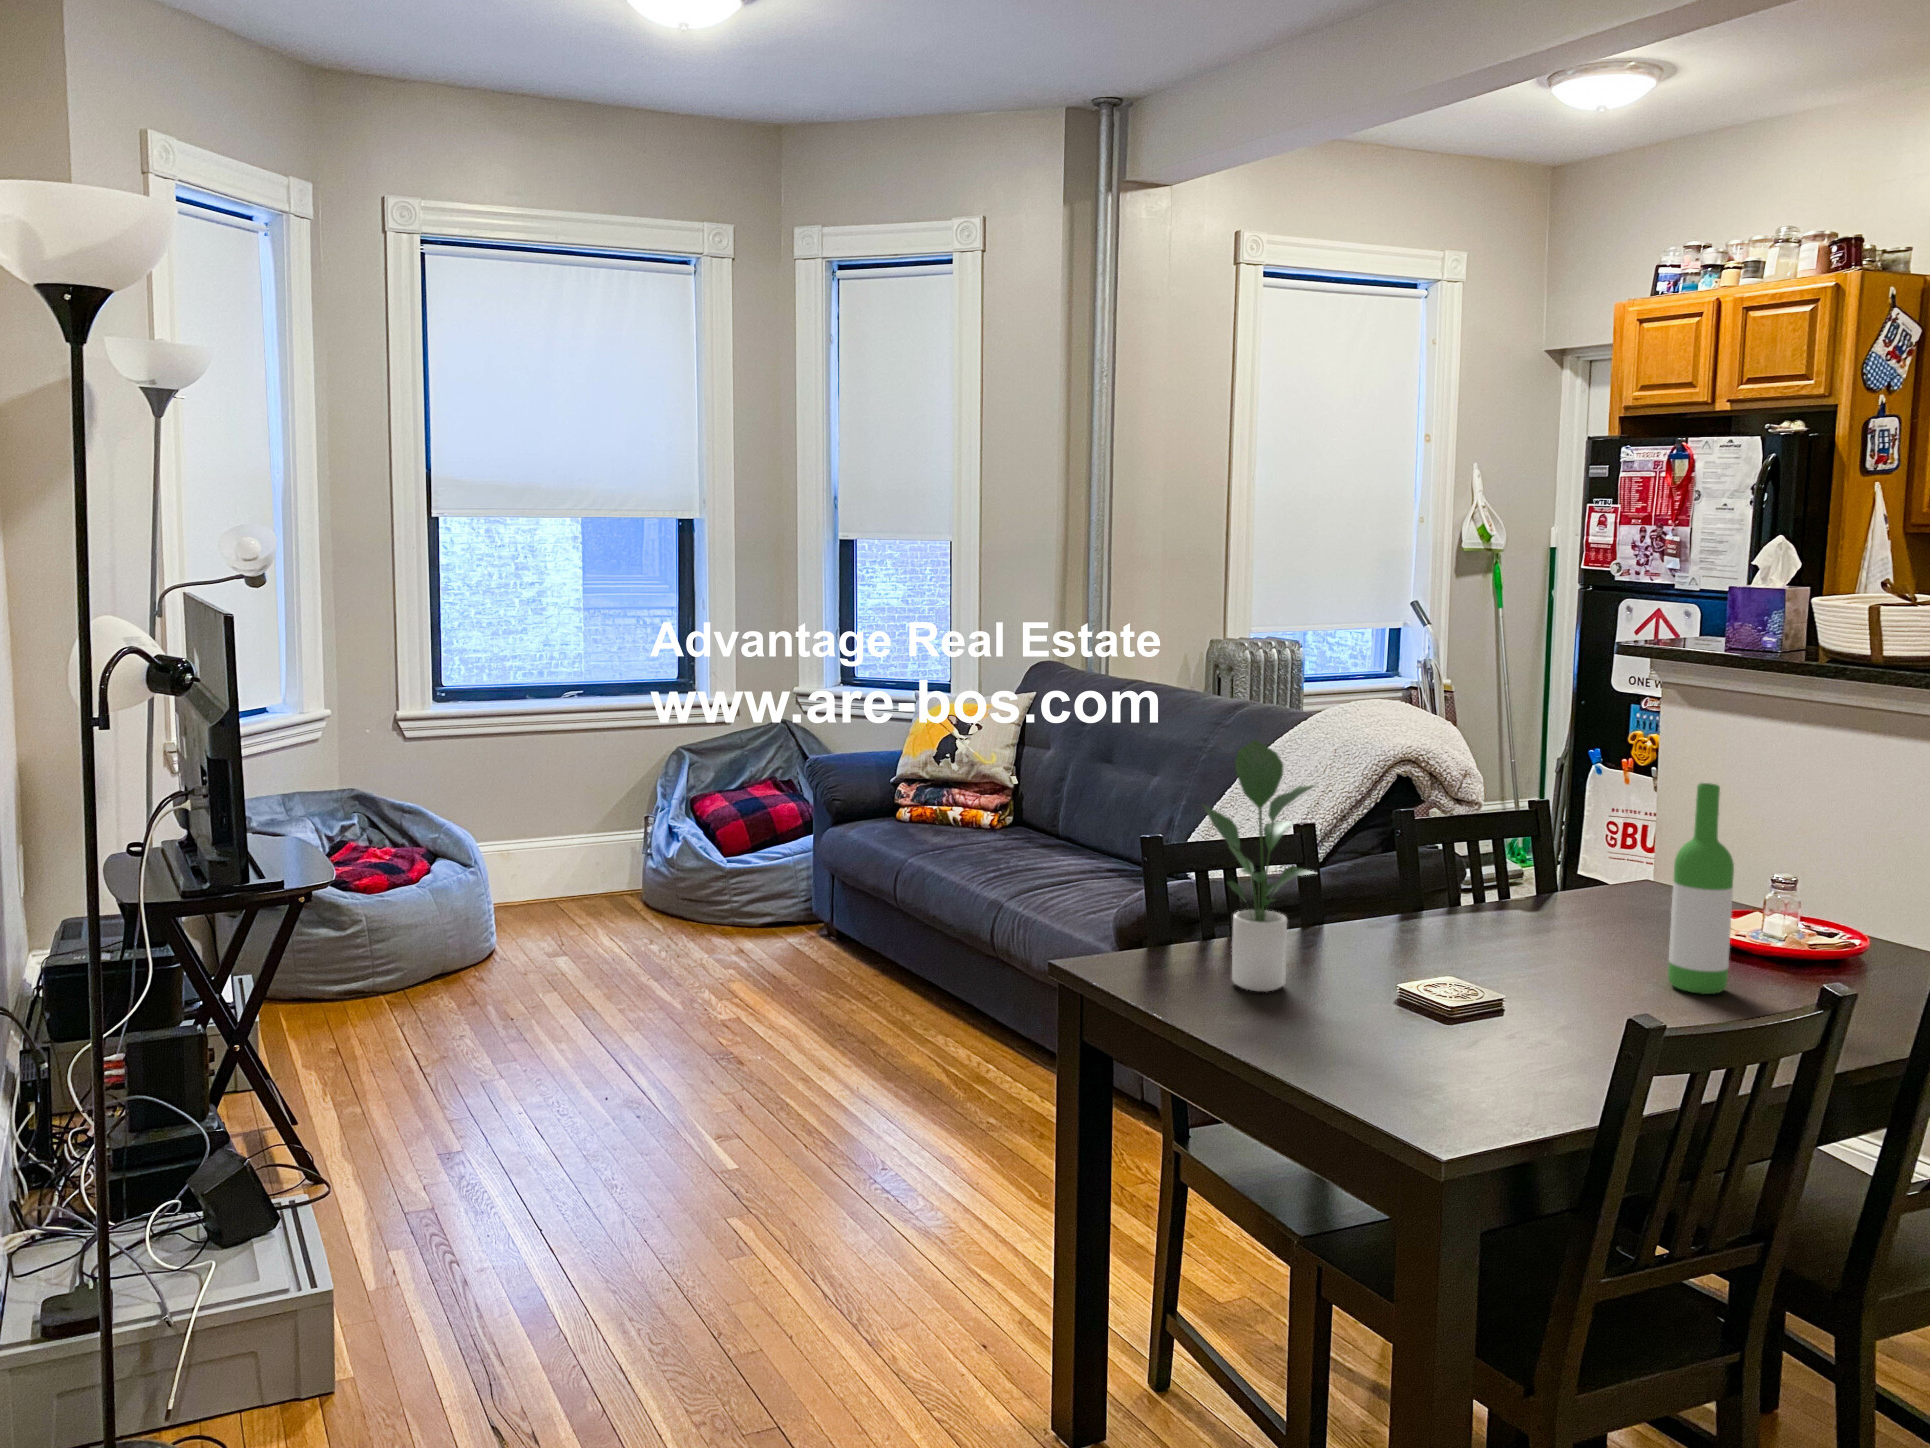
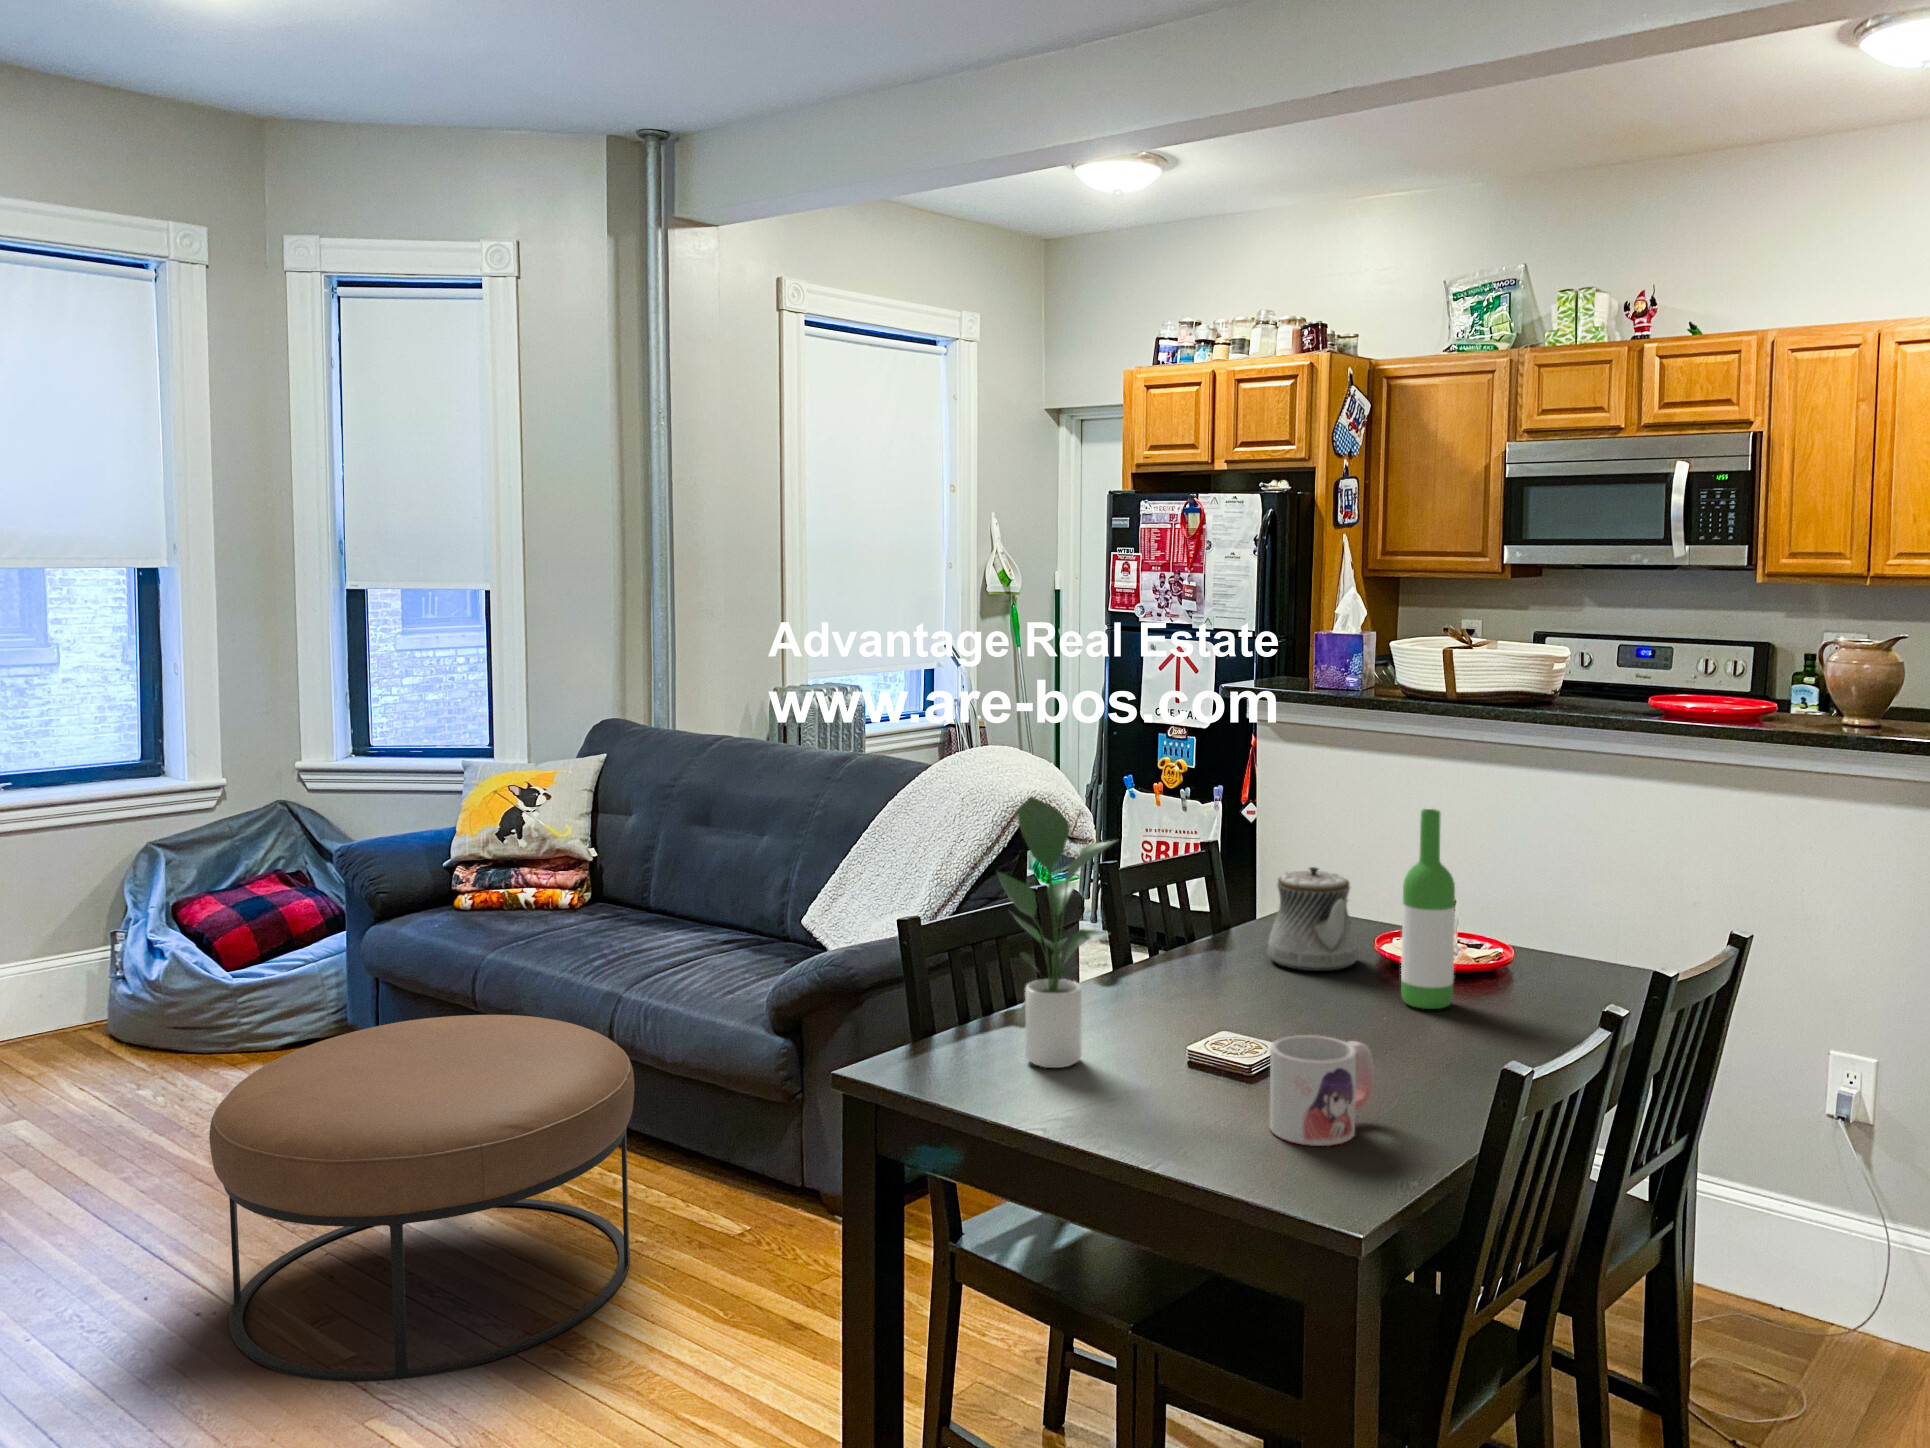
teapot: none [1554,838,1657,946] -> present [1267,867,1358,971]
ottoman: none [655,905,986,1191] -> present [209,1015,634,1382]
mug: none [1417,982,1535,1088] -> present [1269,1035,1373,1146]

